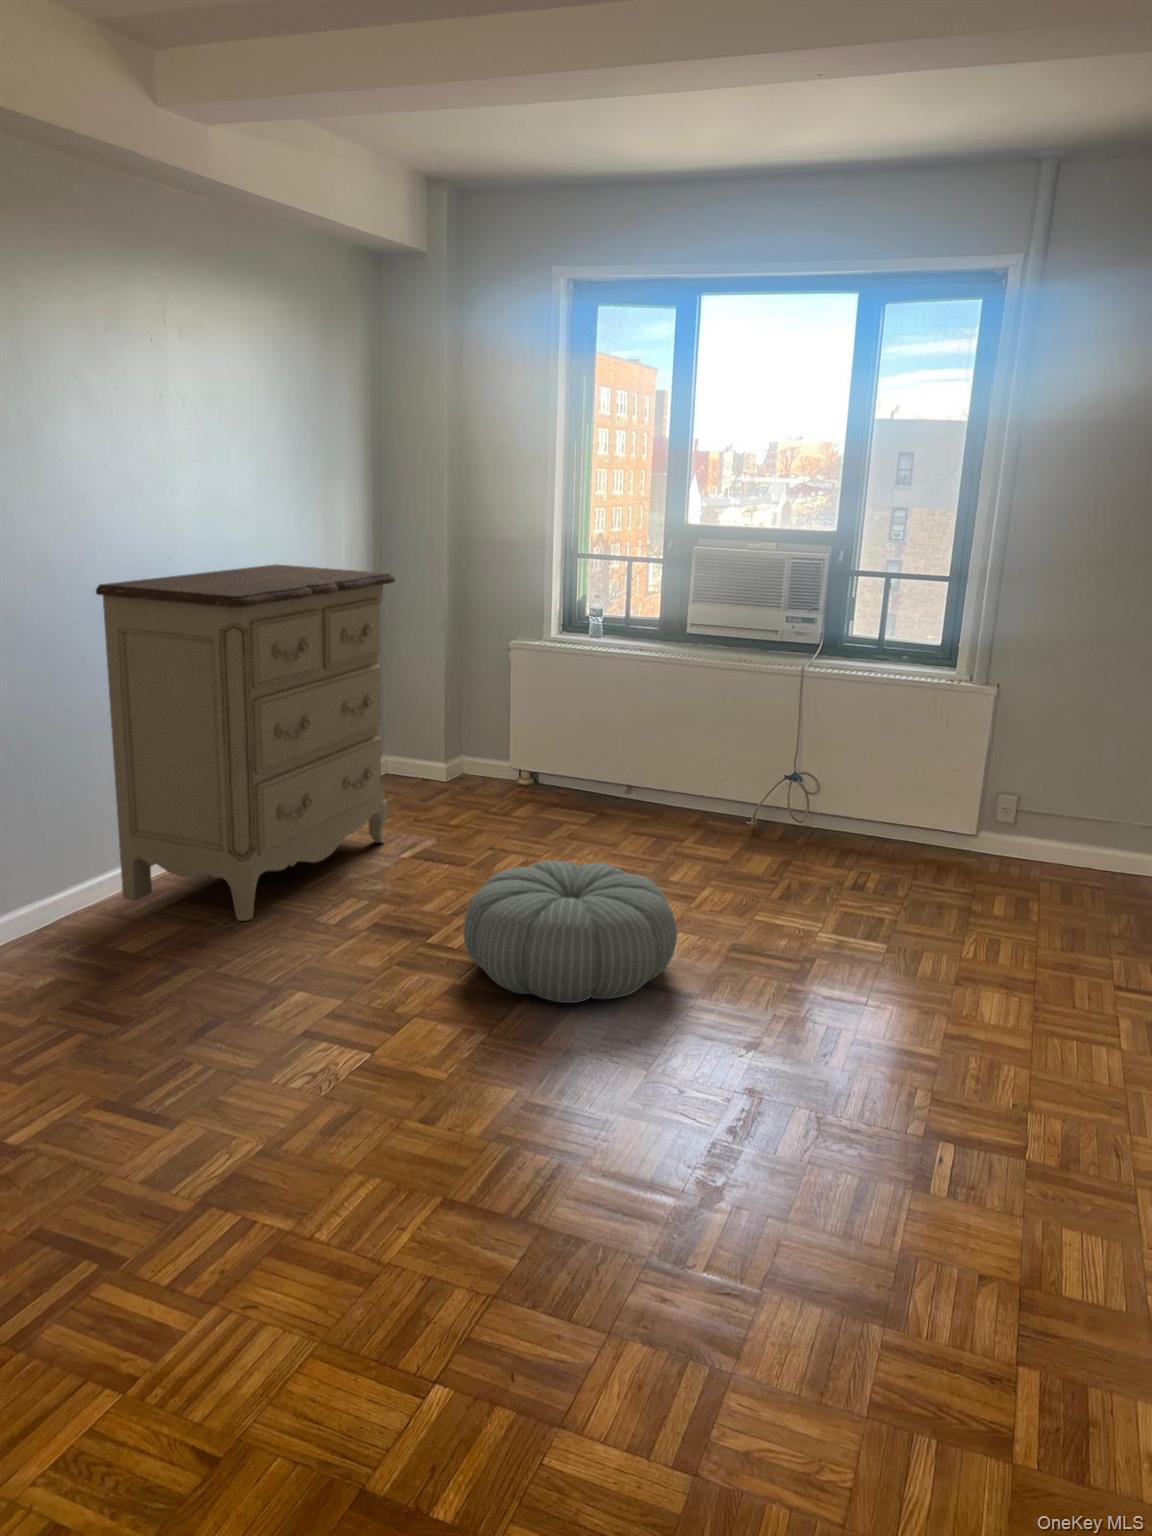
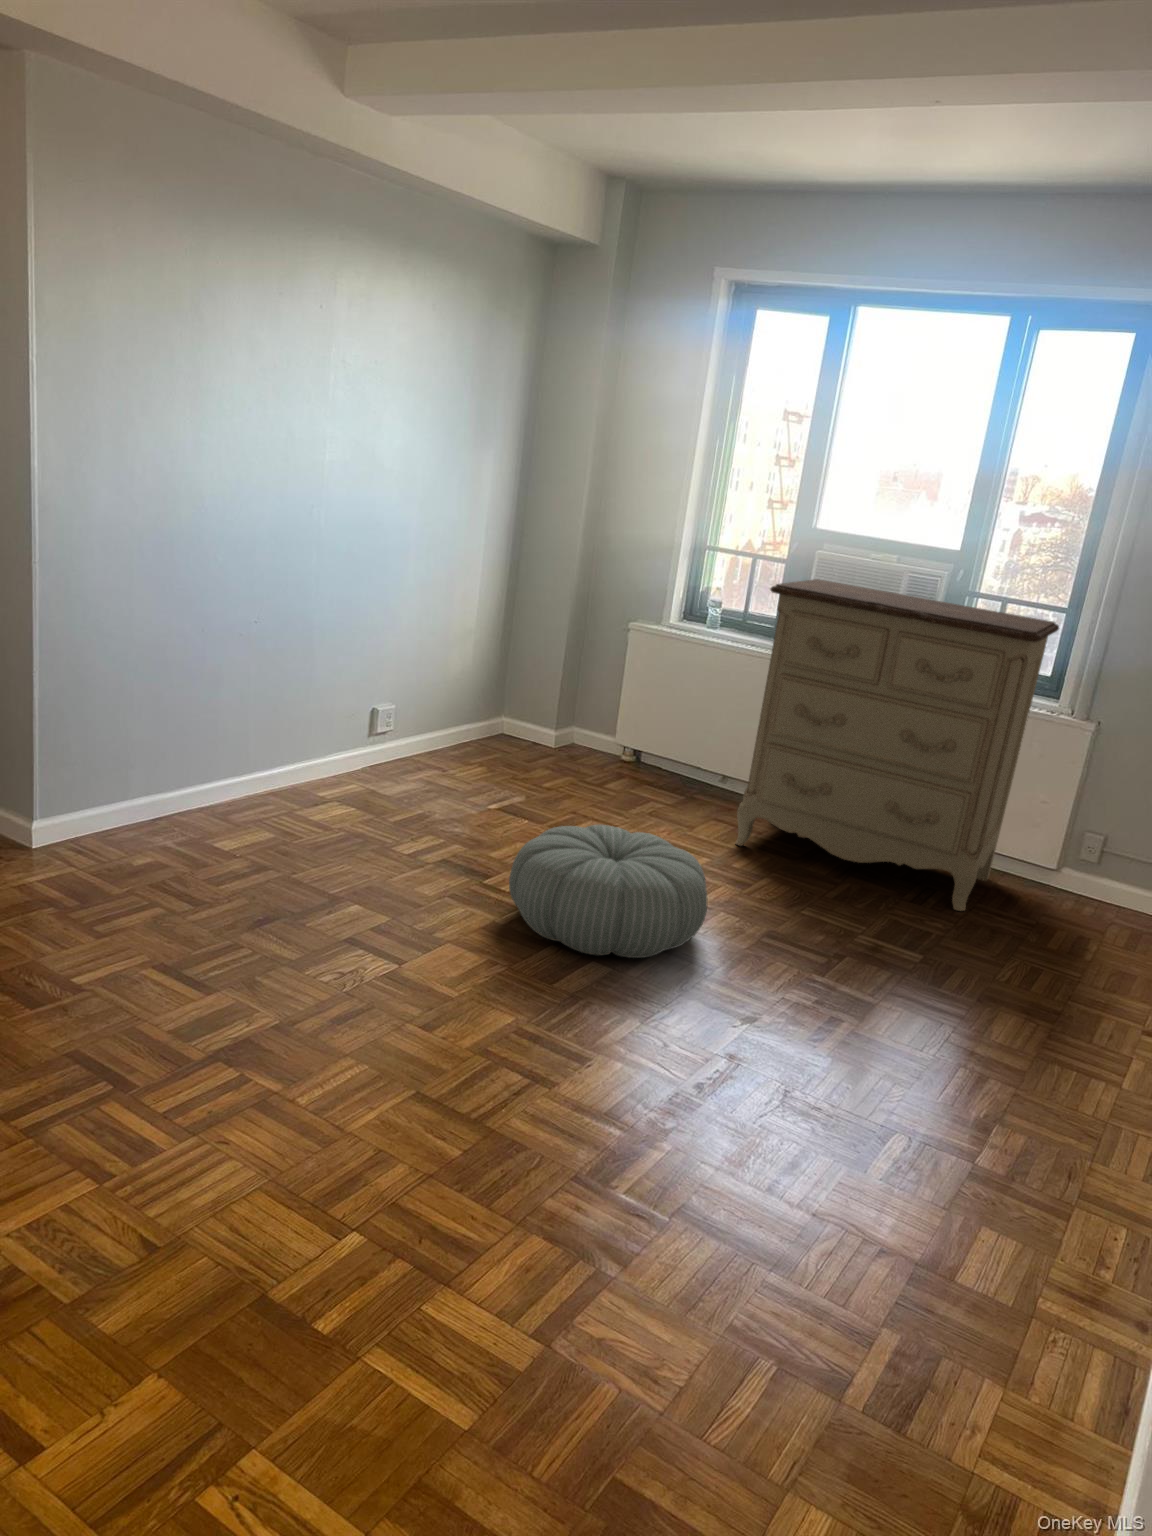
dresser: present [96,565,395,921] -> present [736,579,1059,911]

